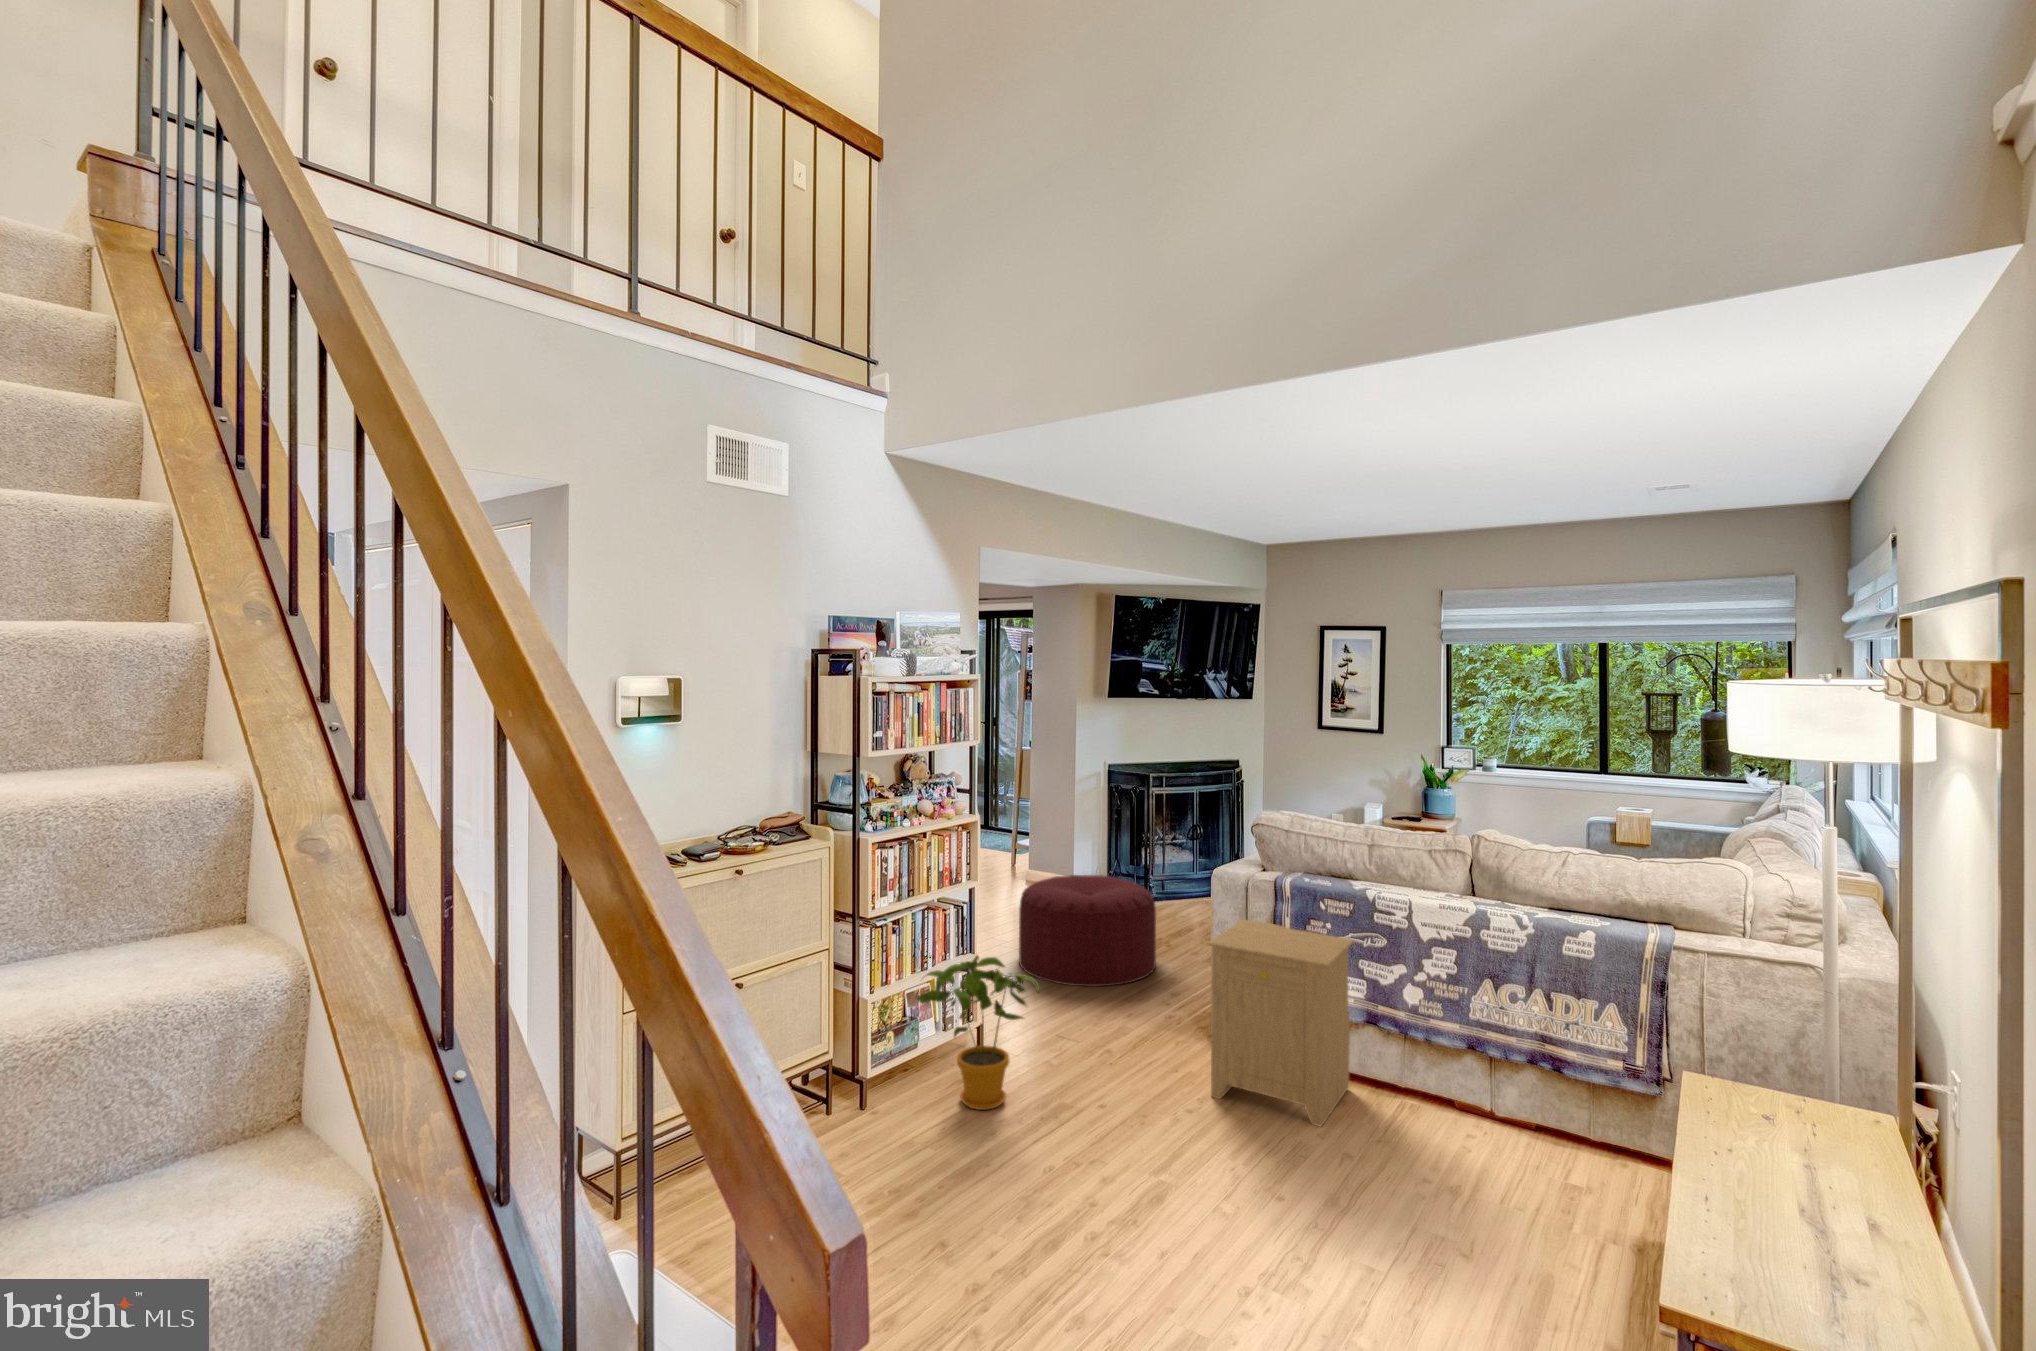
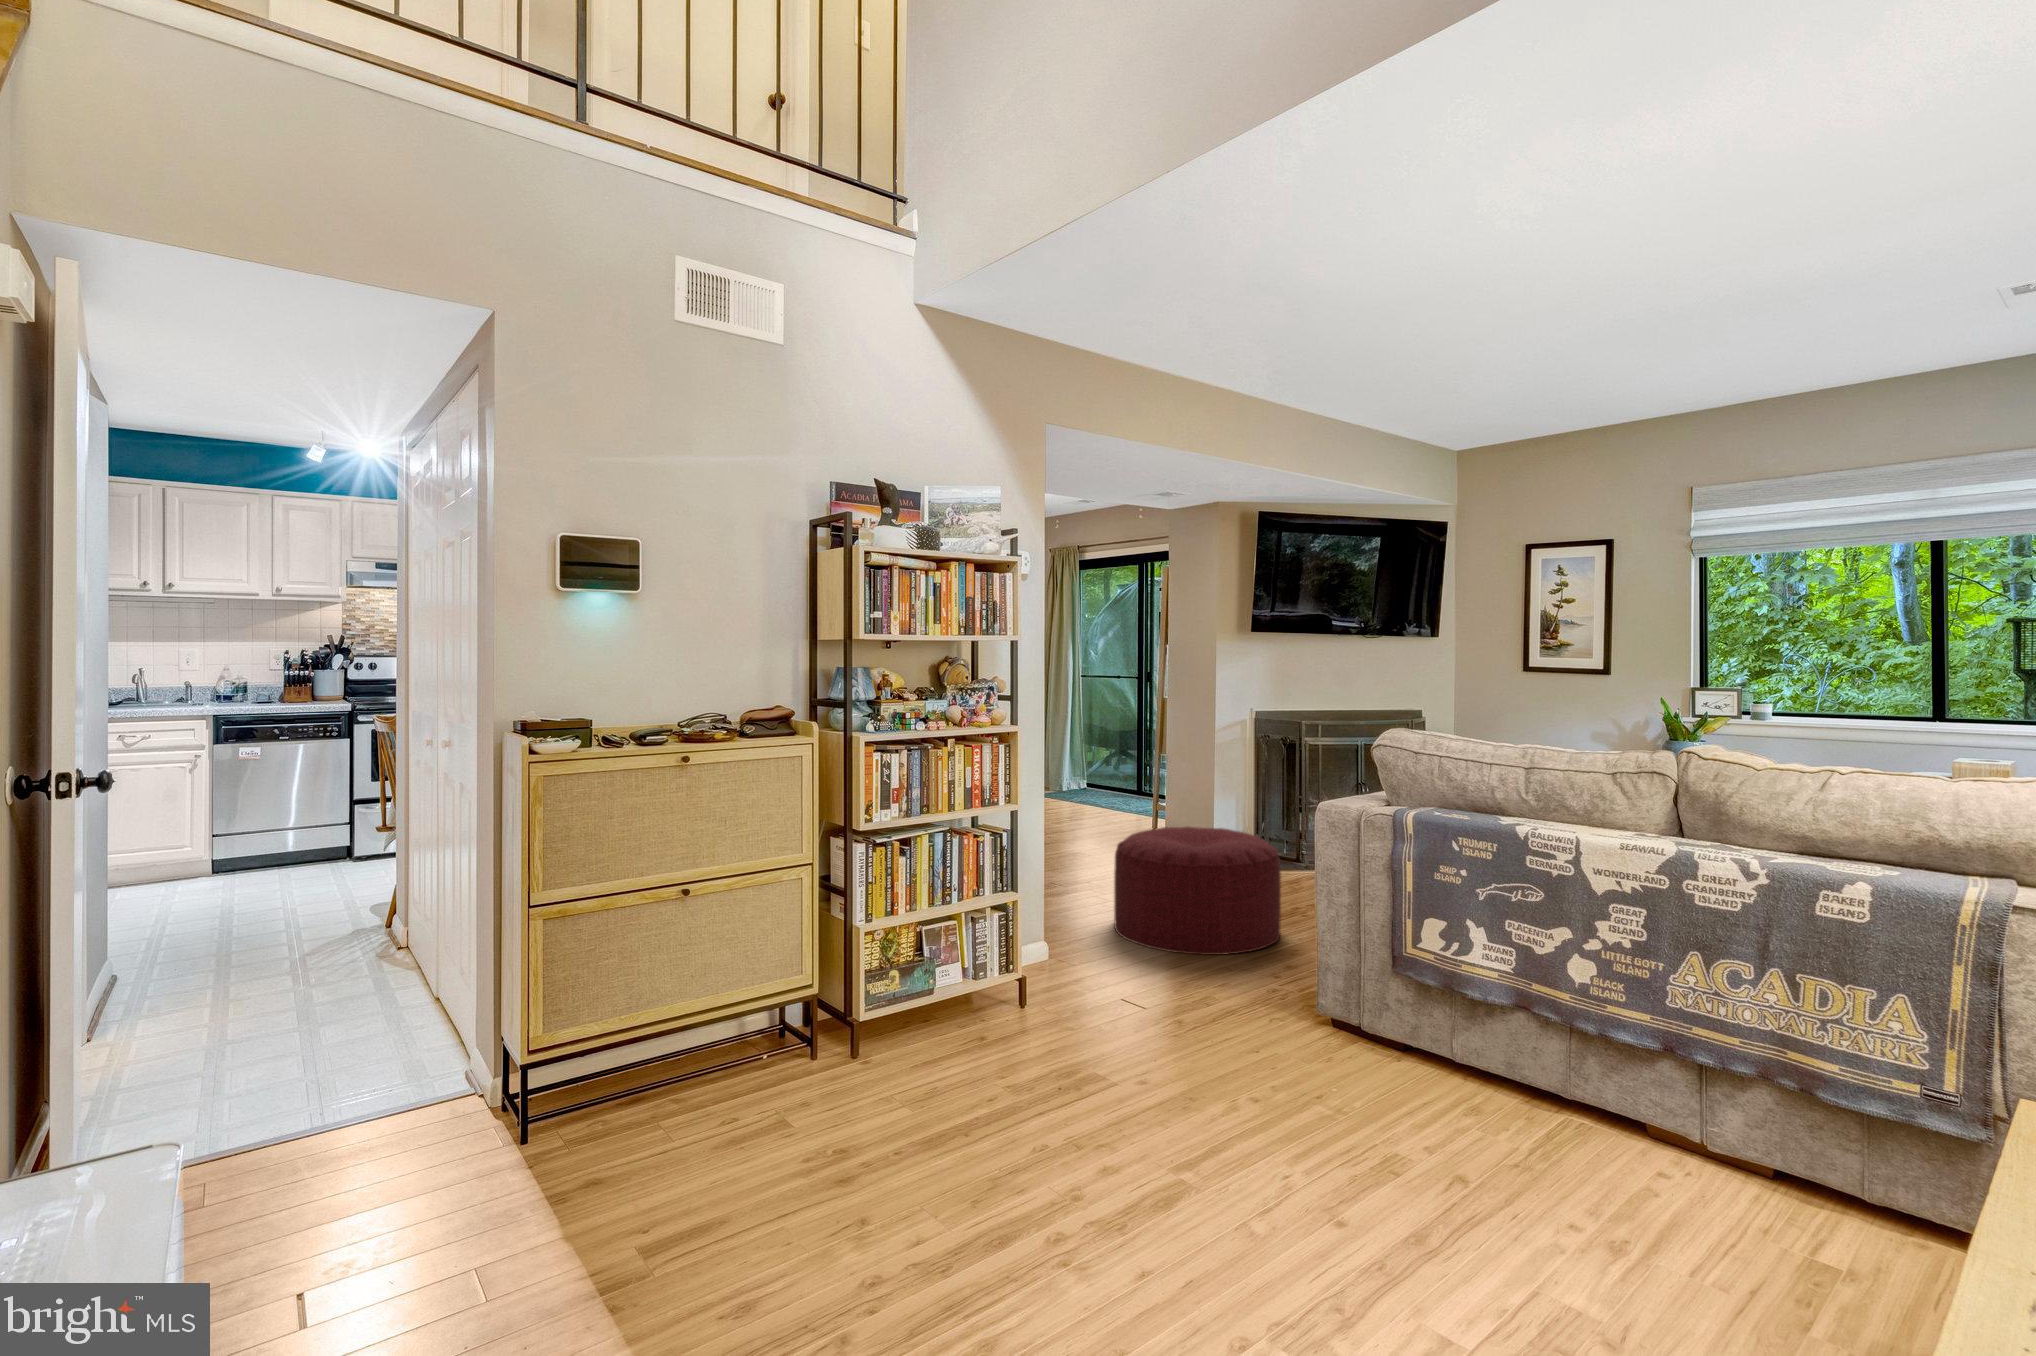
side table: present [1208,920,1354,1126] -> none [1290,865,1504,1139]
house plant: present [917,955,1040,1110] -> none [924,883,1070,1075]

